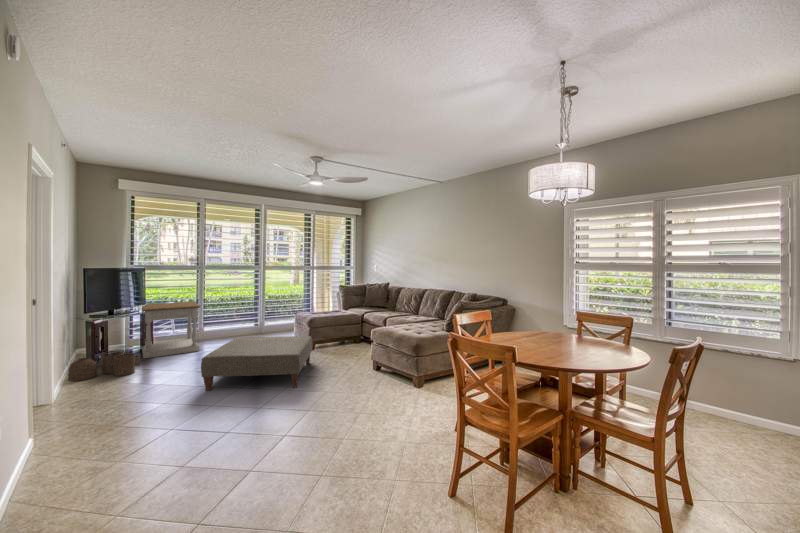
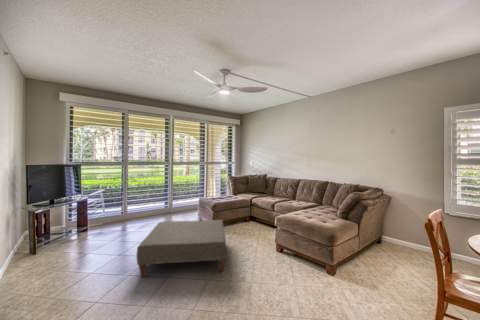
side table: present [142,302,200,358] -> none [78,190,127,239]
woven basket: present [68,351,140,381] -> none [12,235,78,267]

